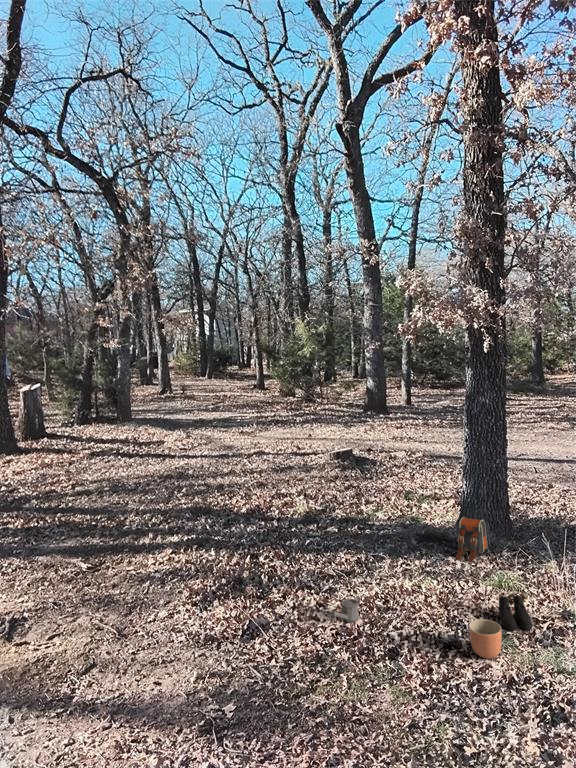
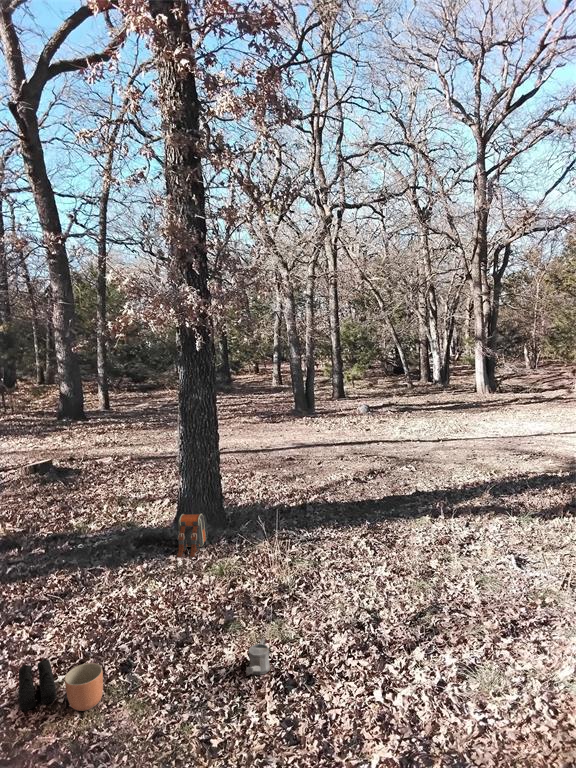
boots: present [499,595,533,630] -> present [19,659,56,711]
watering can: present [331,596,360,622] -> present [246,638,270,675]
planter: present [469,619,502,658] -> present [65,663,103,711]

